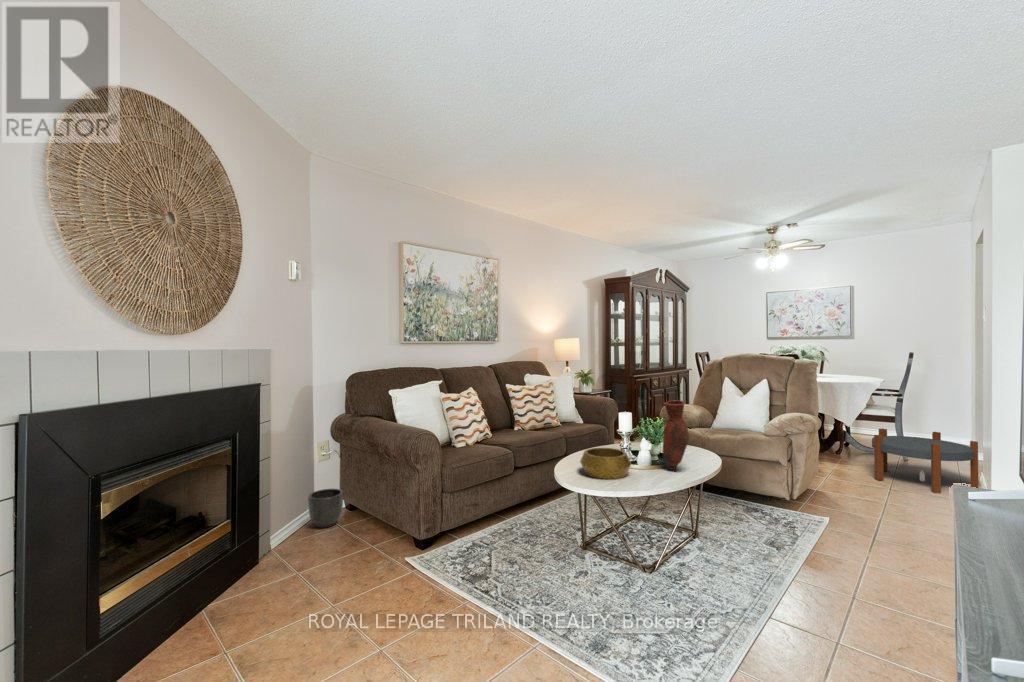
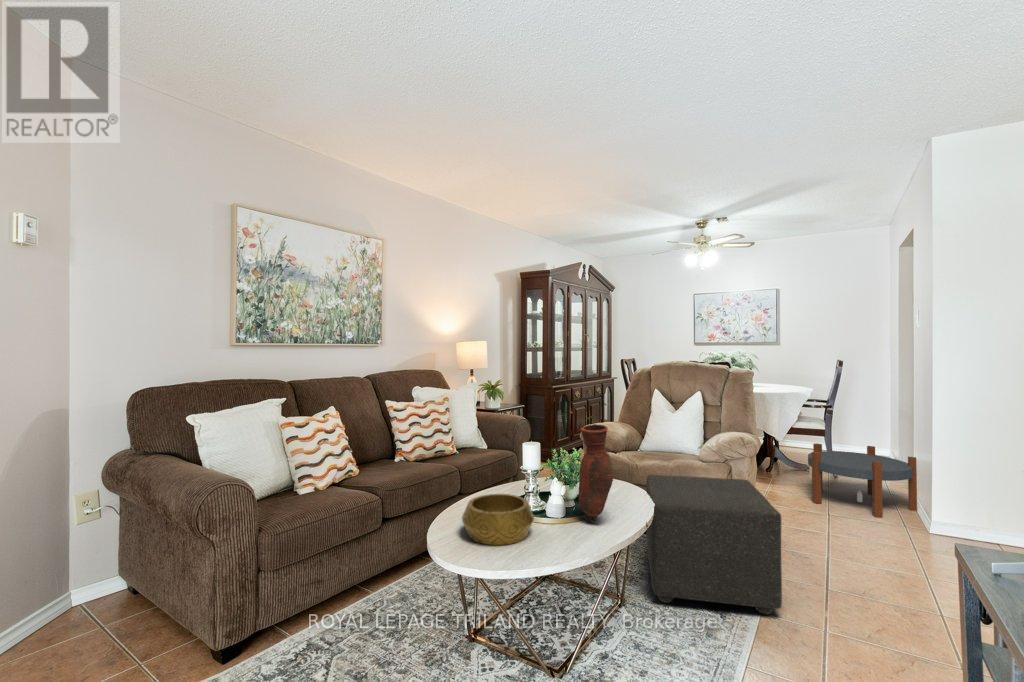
ottoman: none [717,445,826,550] -> present [646,475,782,614]
planter: present [308,489,343,528] -> none [45,565,112,632]

